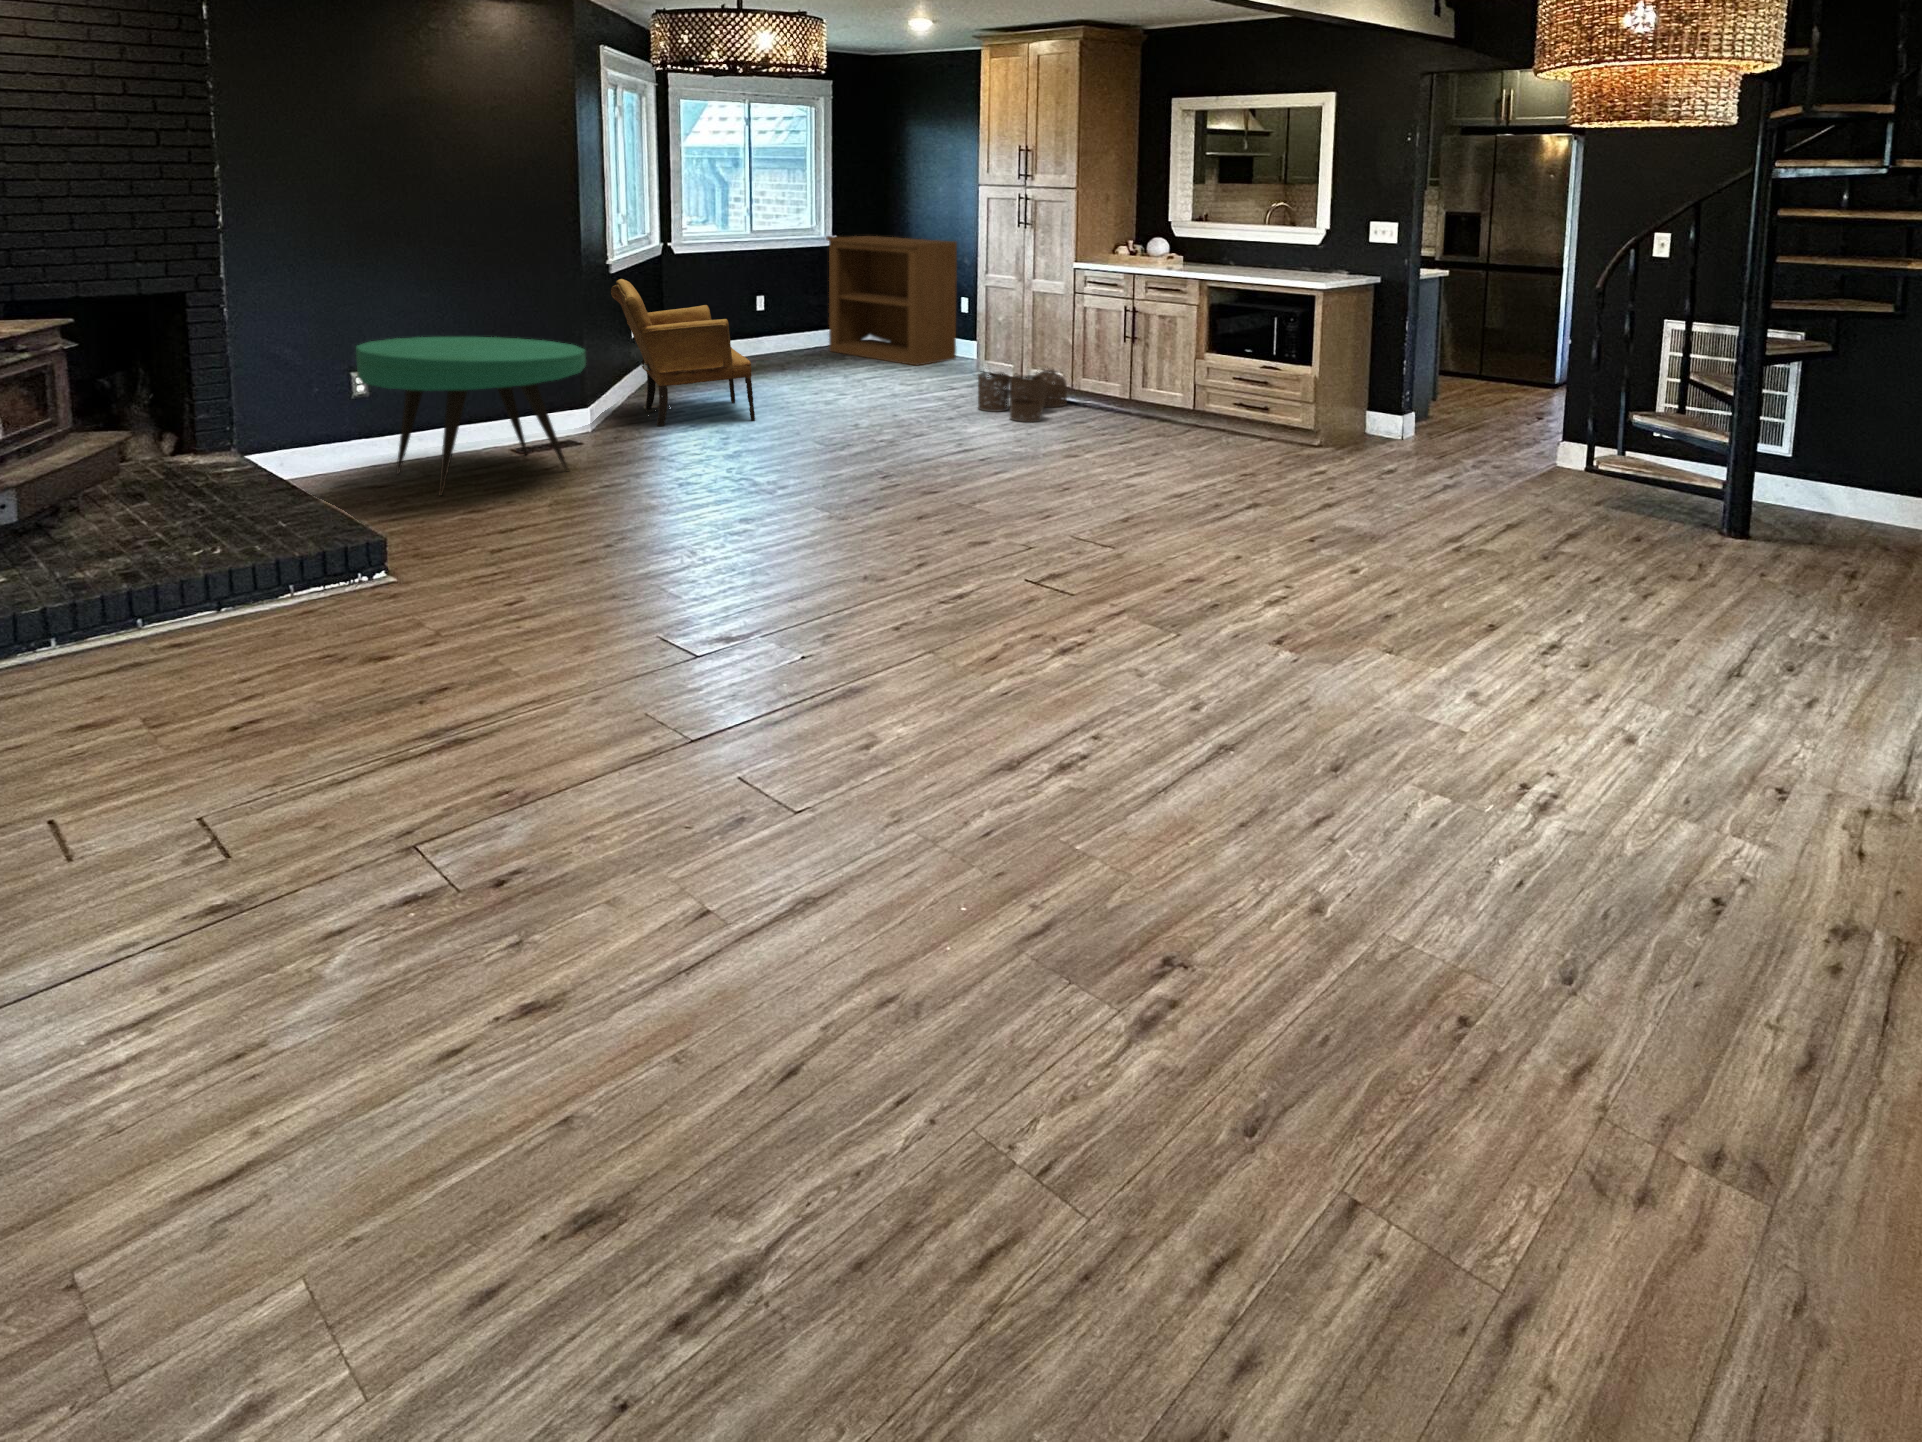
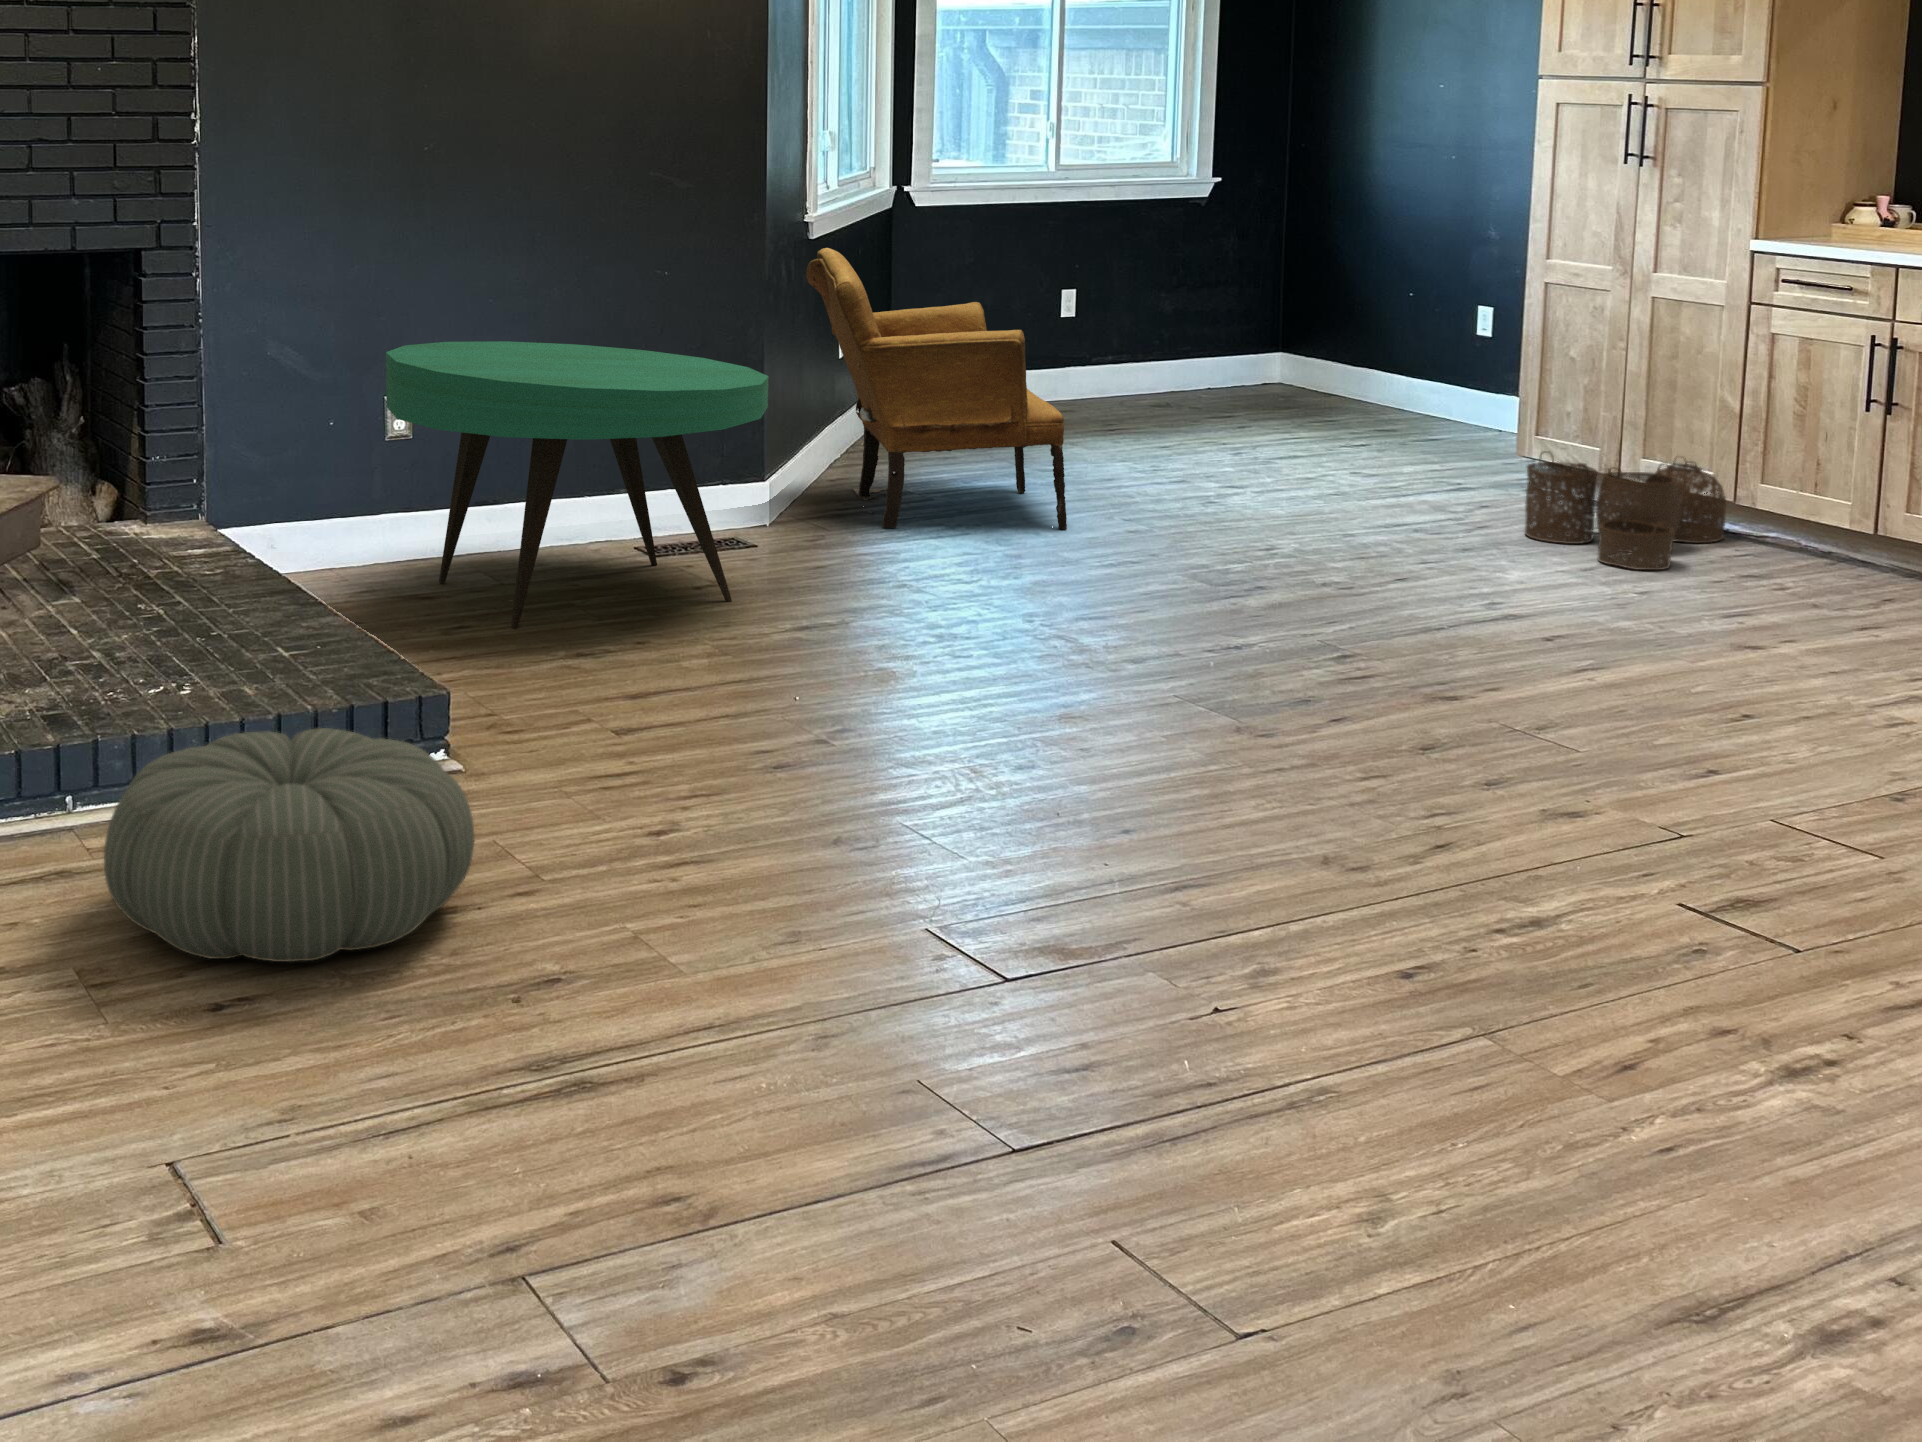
bookshelf: present [827,236,957,365] -> none [1199,176,1476,440]
pouf: none [161,562,401,702] -> present [104,728,474,962]

